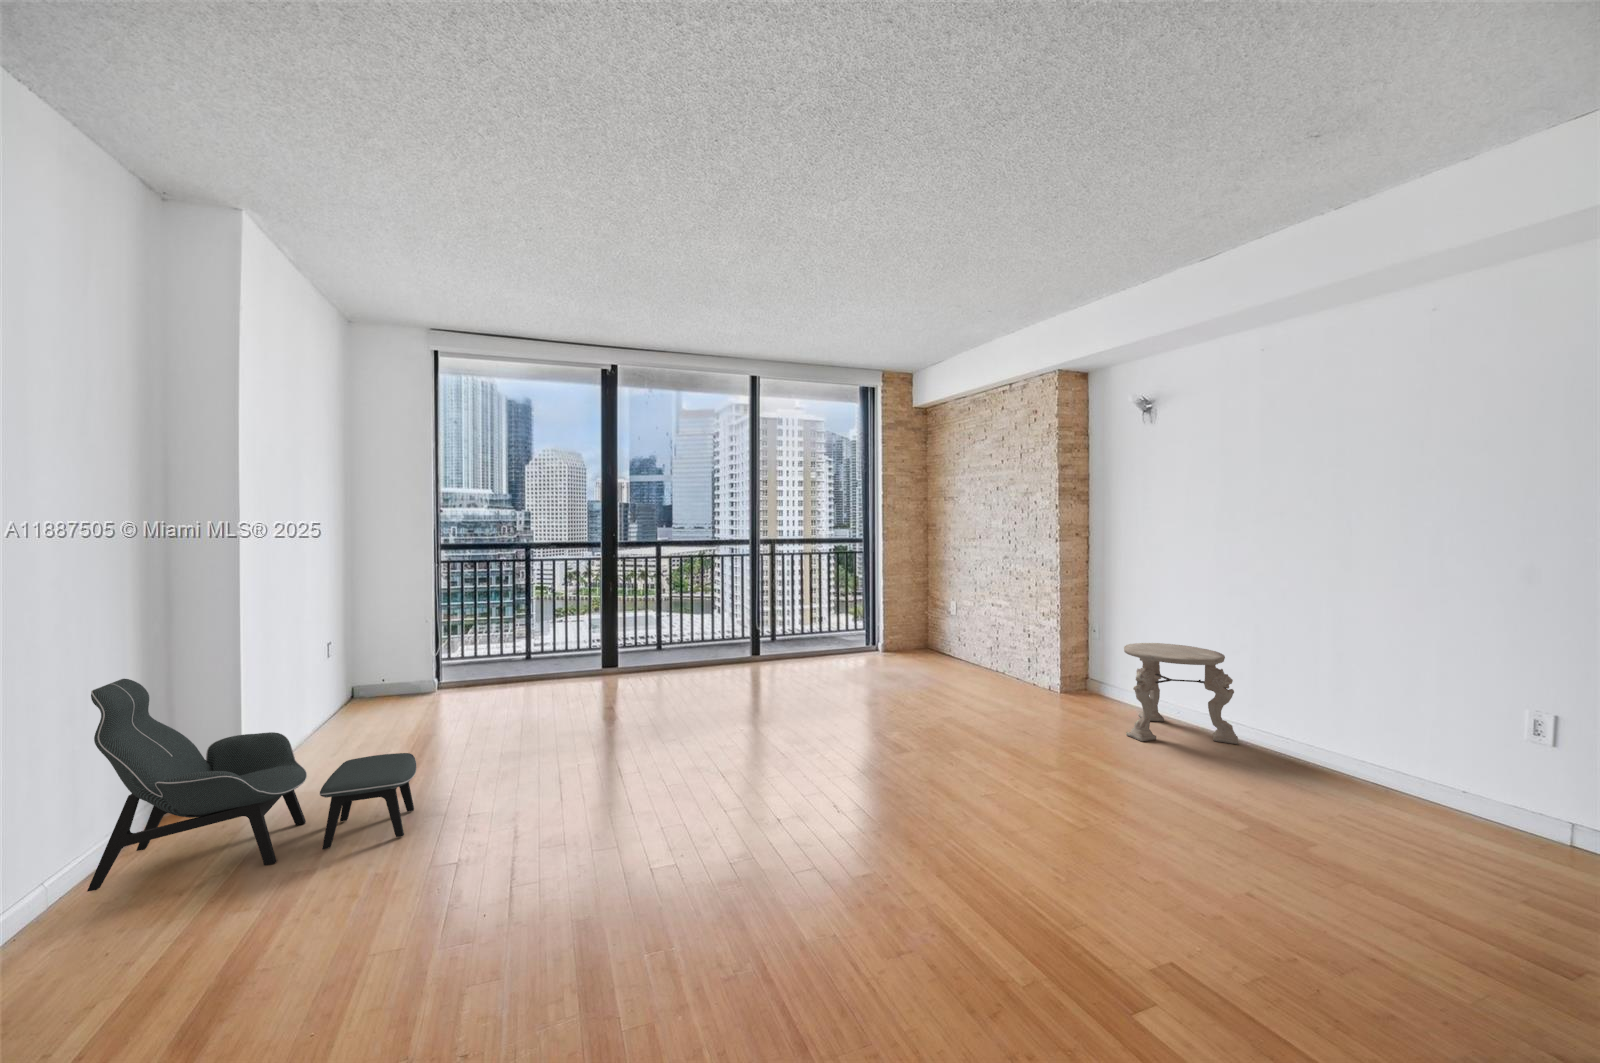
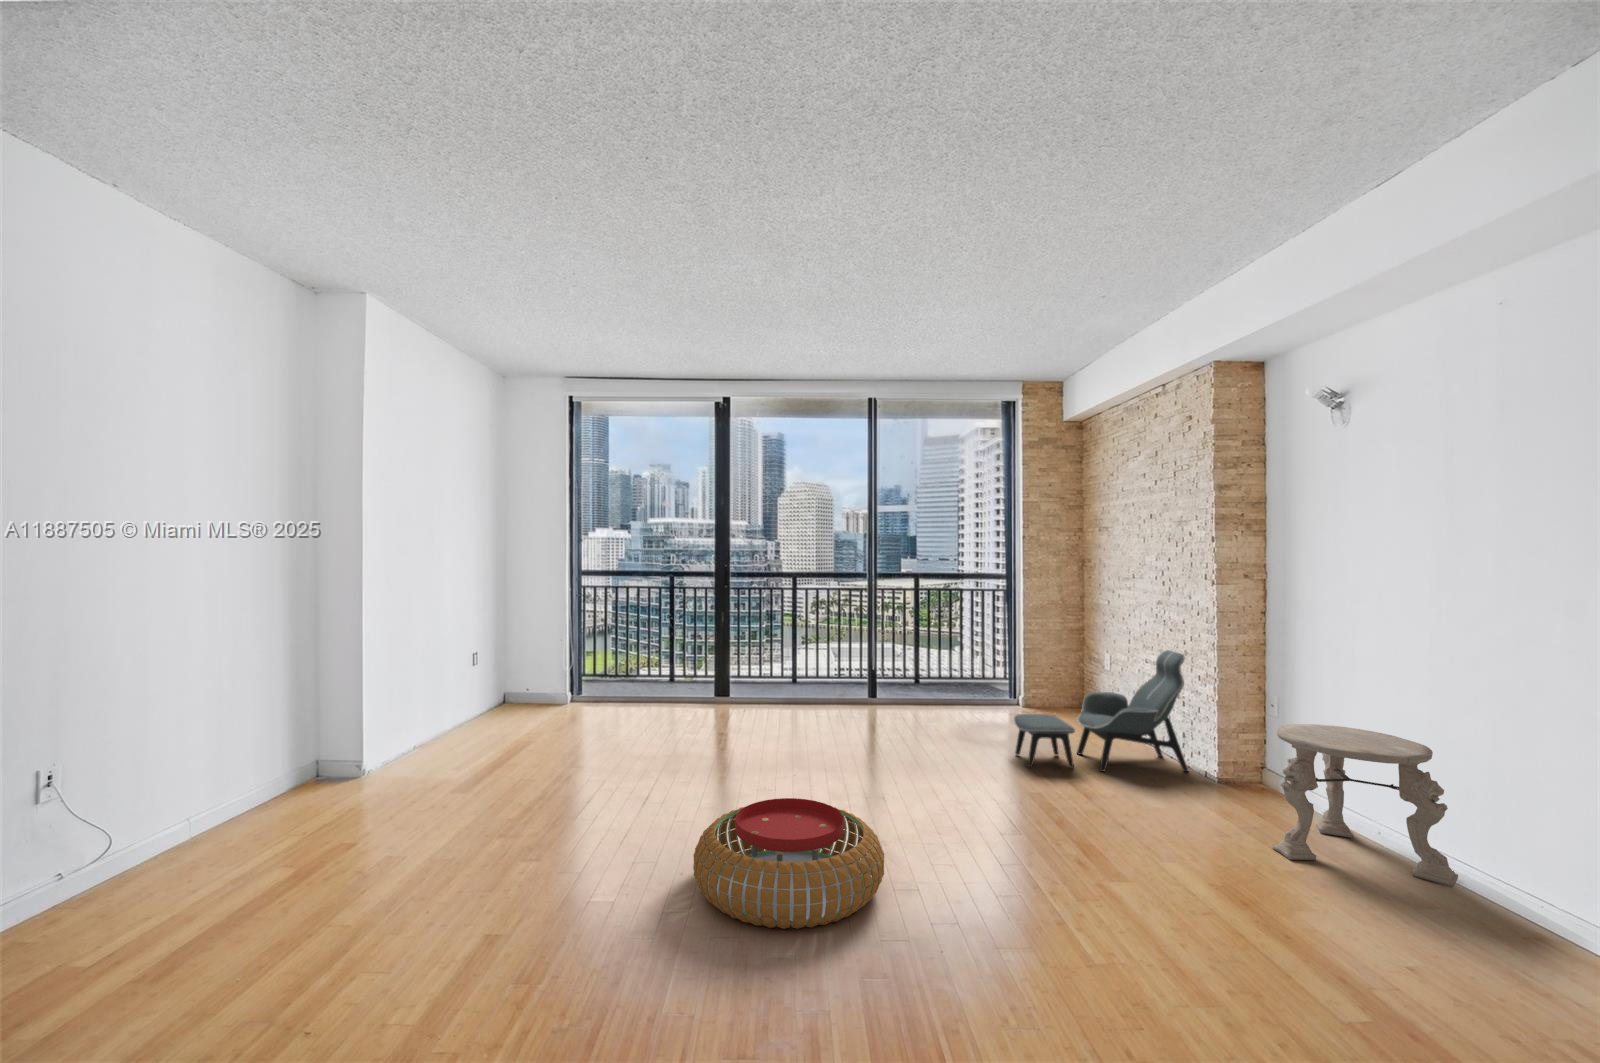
lounge chair: present [87,679,416,891] -> present [1014,650,1188,772]
pouf: none [736,743,907,857] -> present [693,798,884,929]

